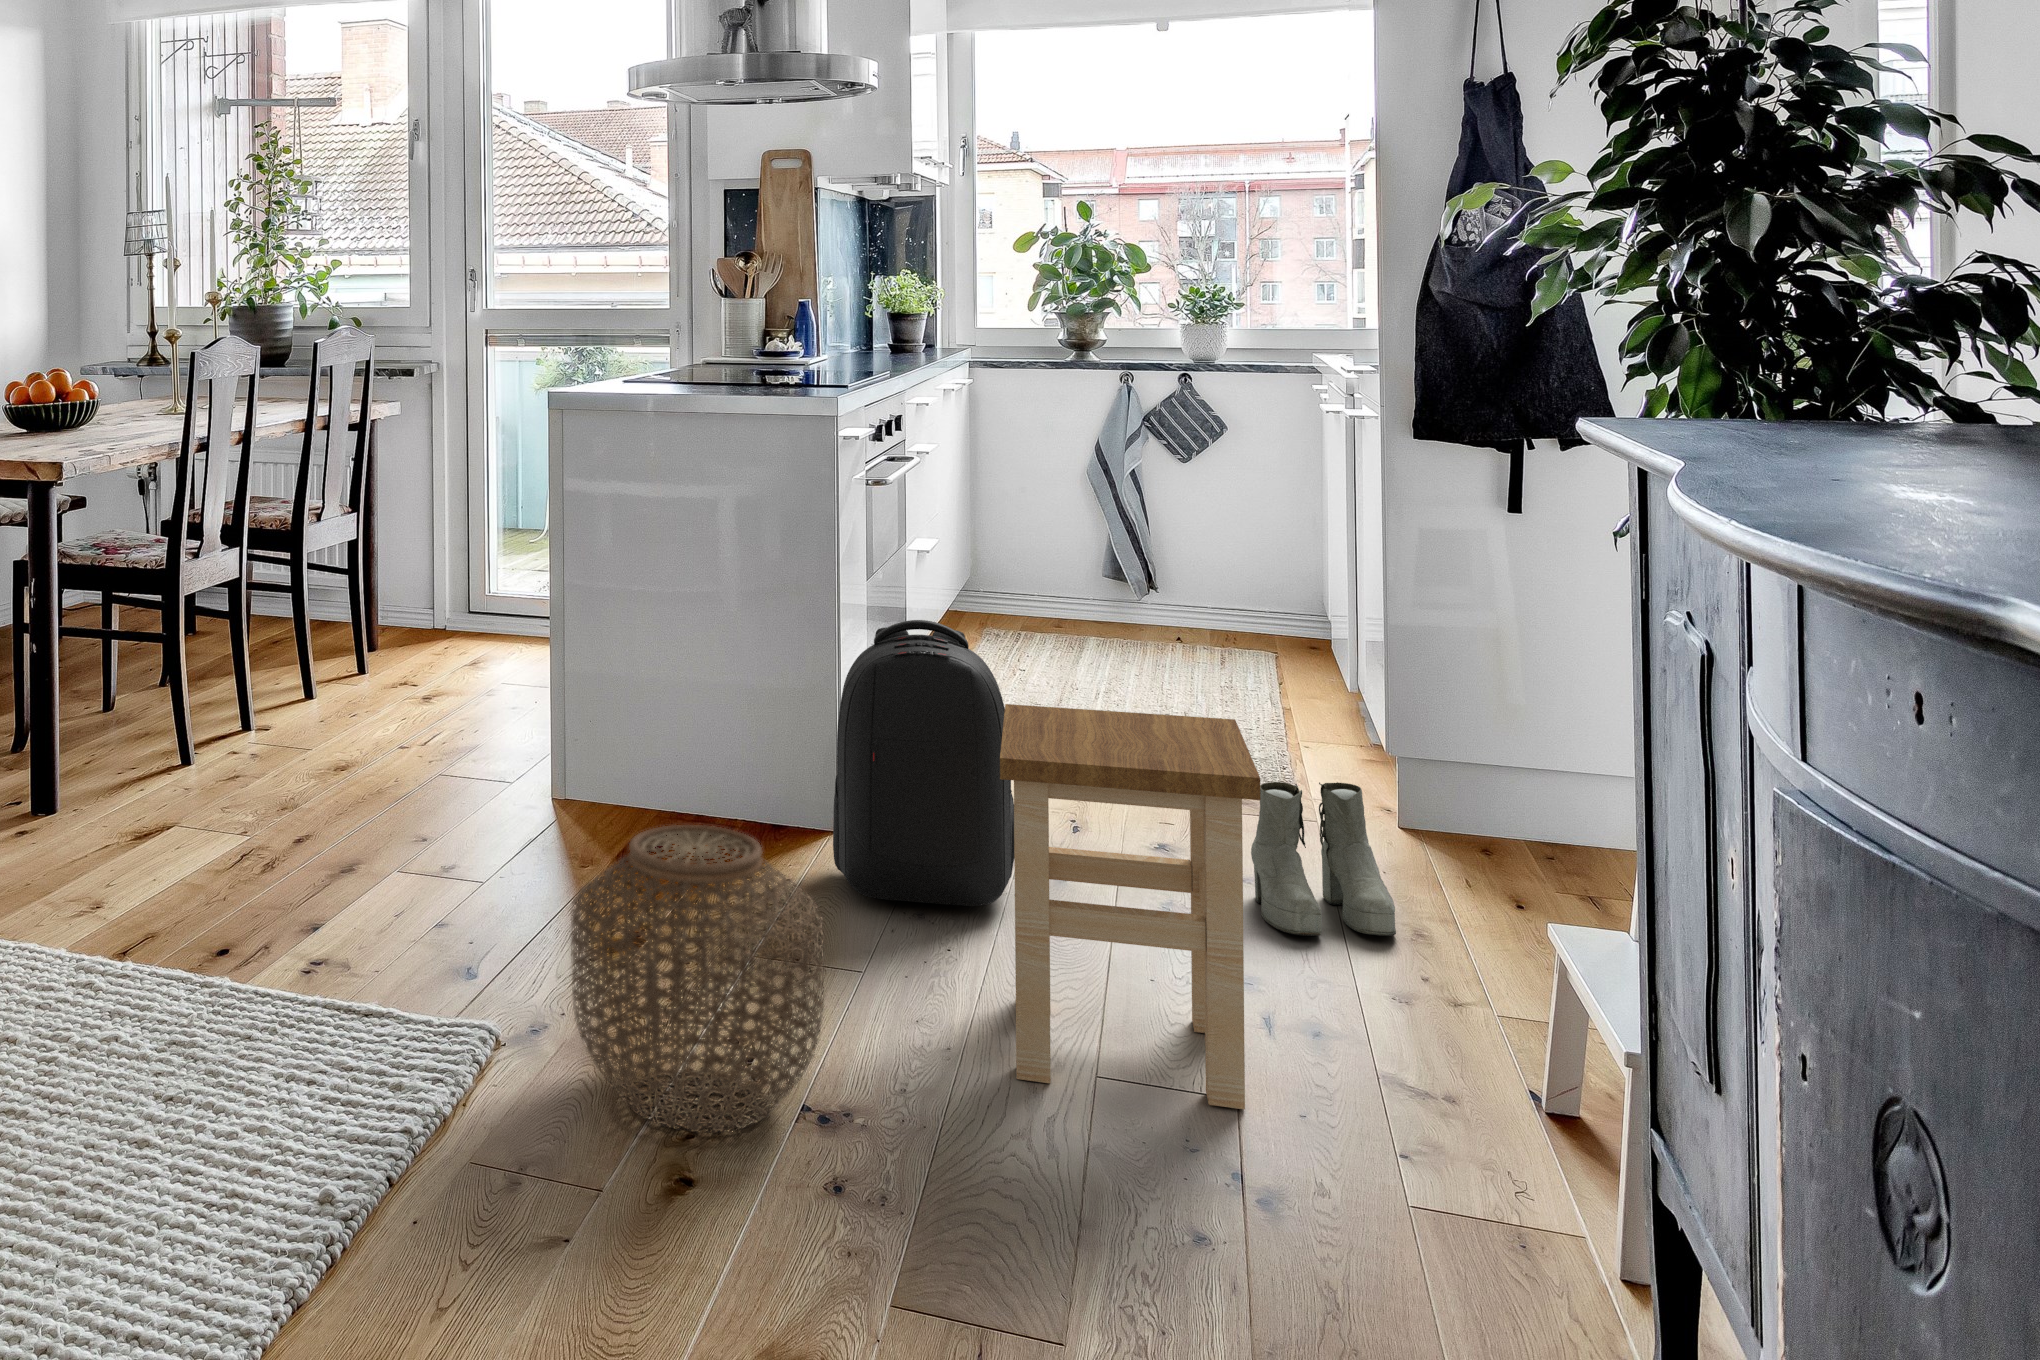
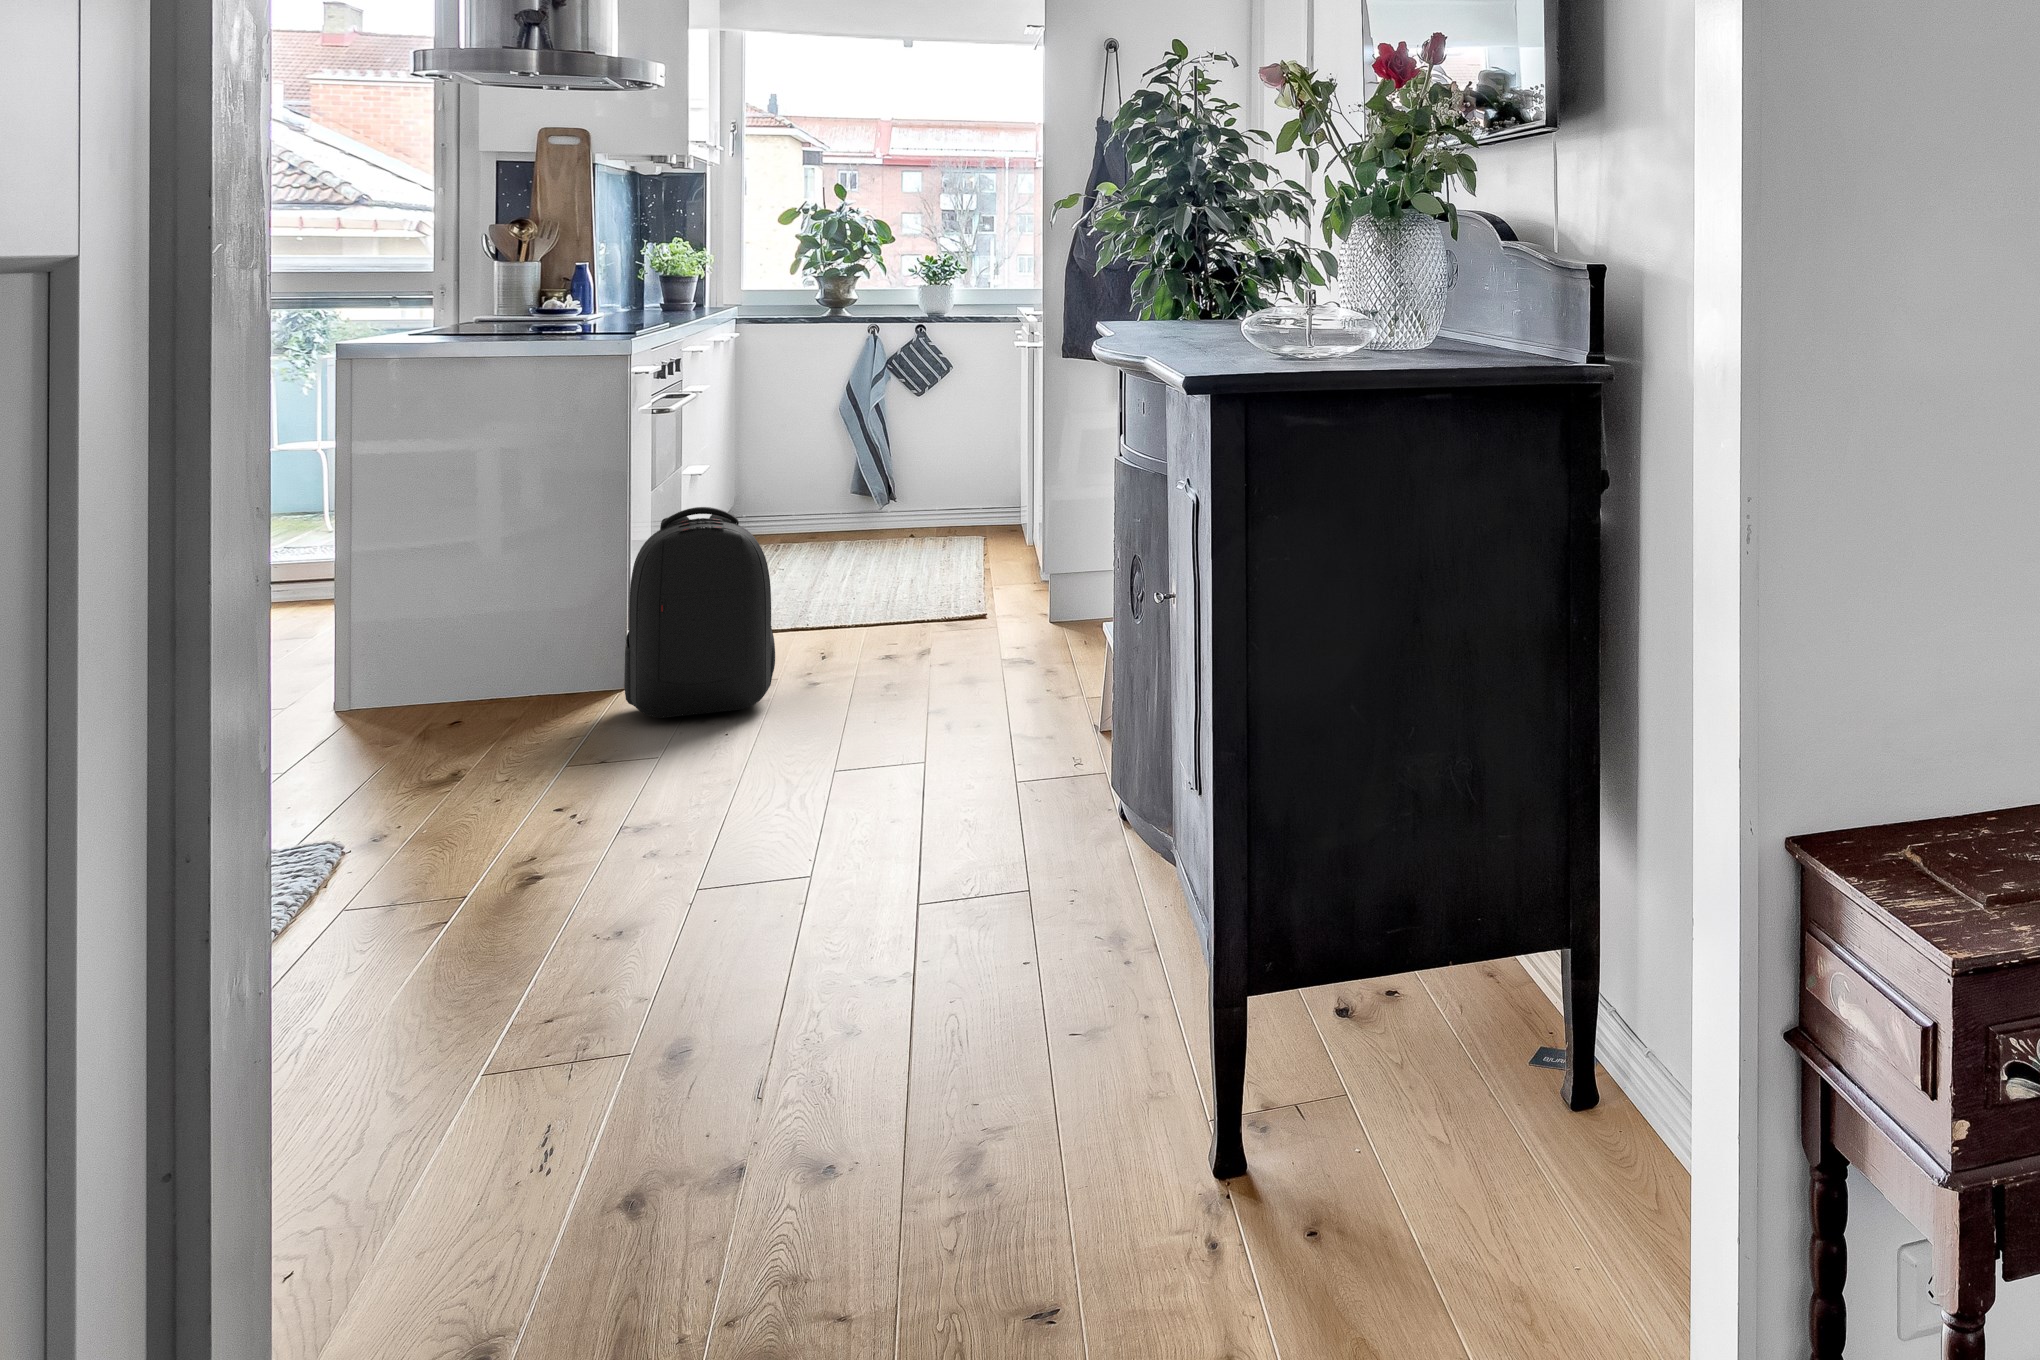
stool: present [1000,704,1260,1109] -> none [764,539,935,787]
boots: present [1251,782,1396,936] -> none [945,589,1034,688]
woven basket: present [571,825,824,1132] -> none [421,646,633,858]

